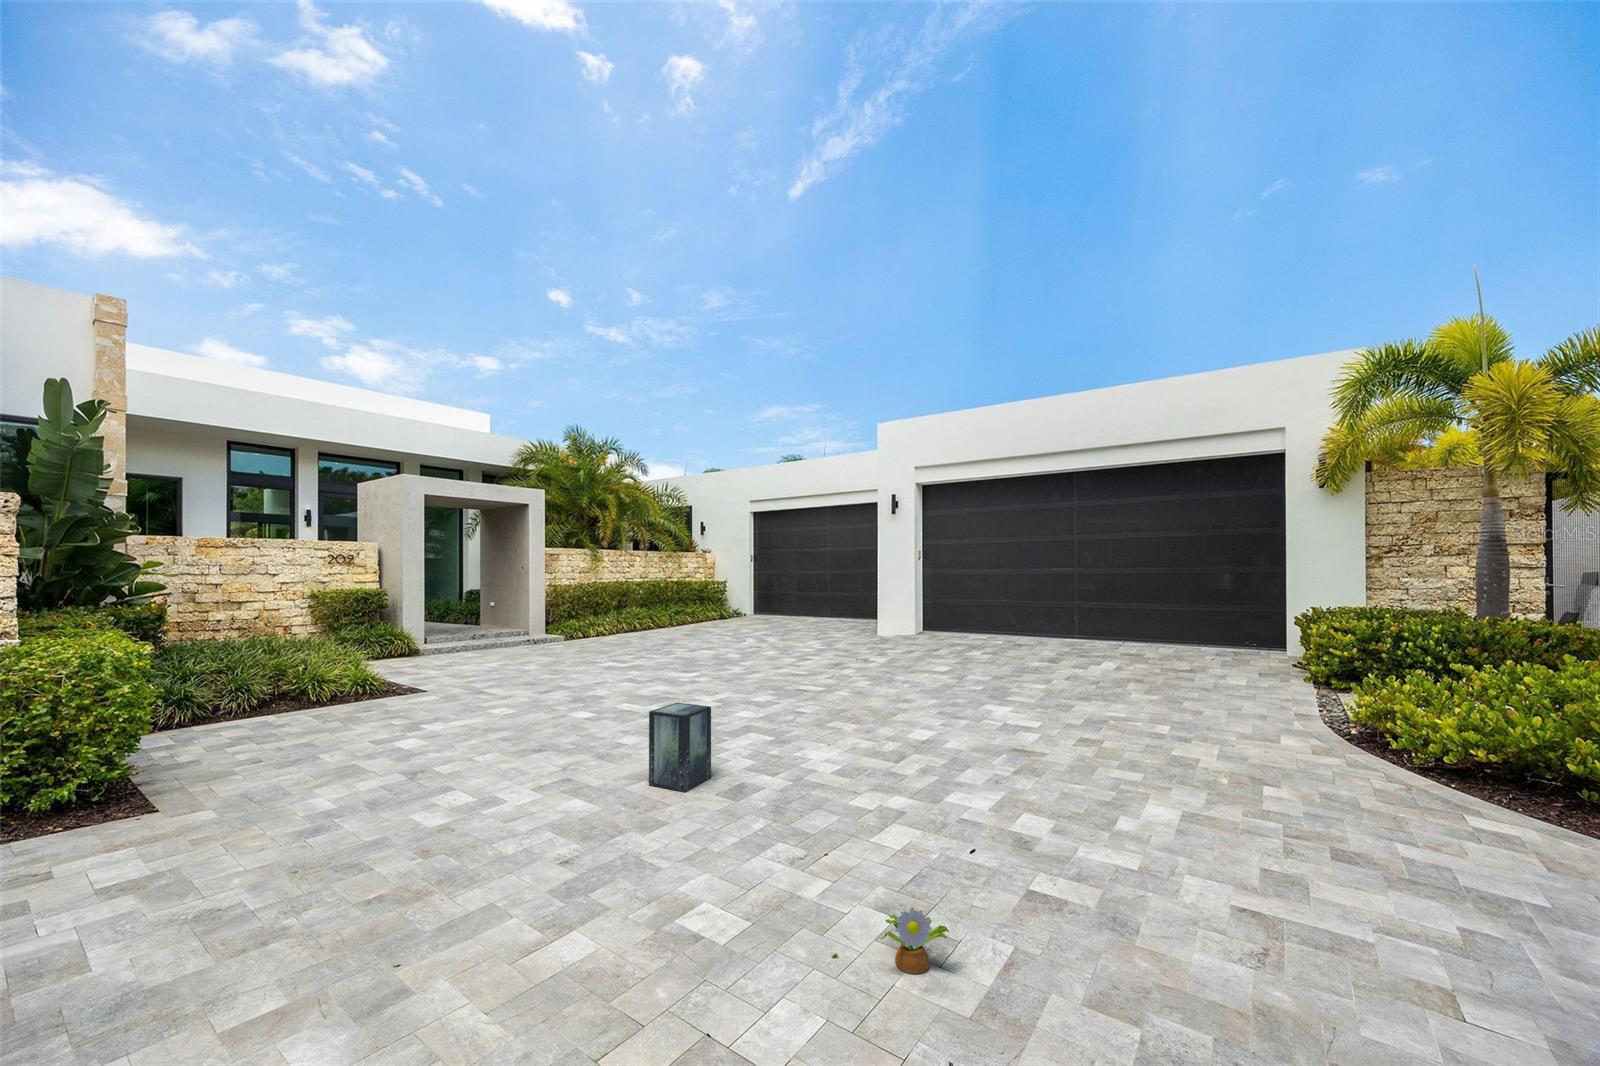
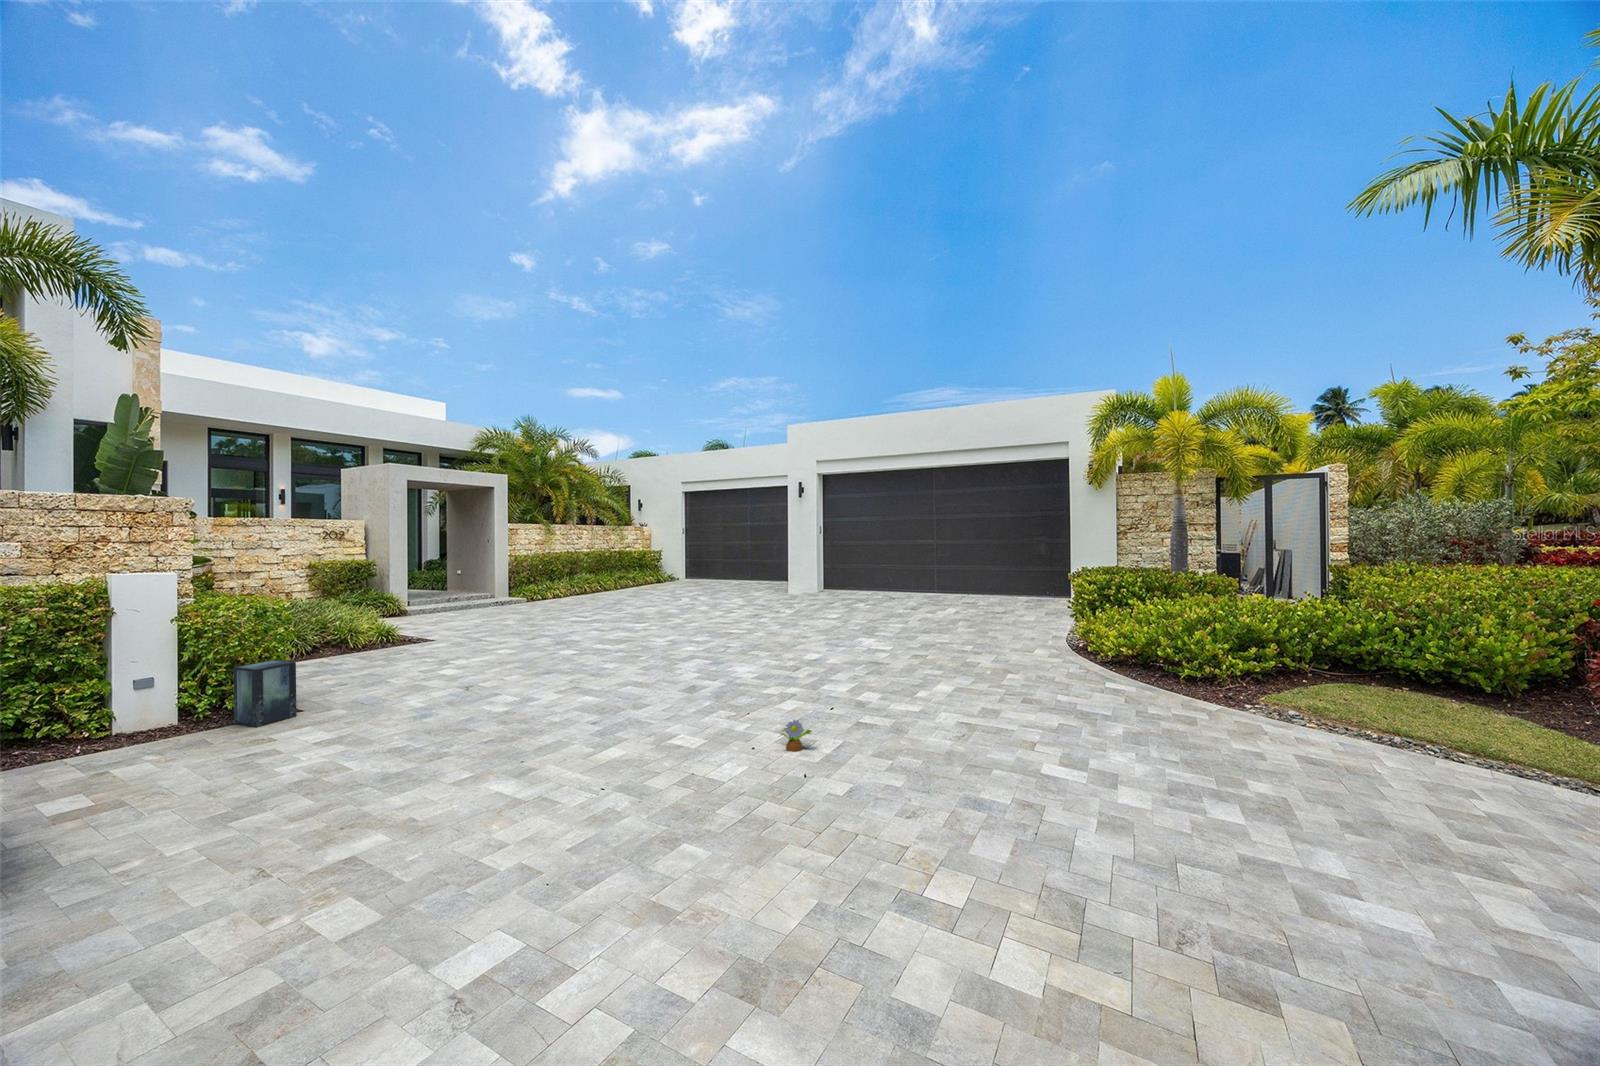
storage box: present [649,703,711,792] -> present [233,660,297,727]

